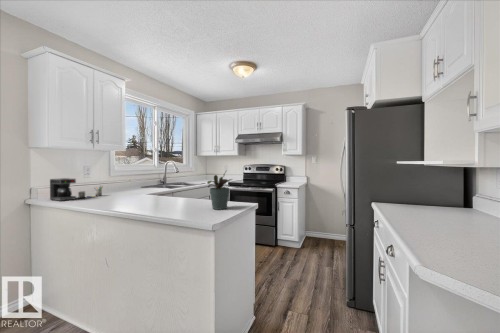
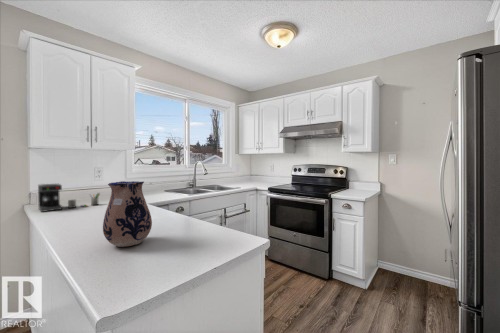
ceramic pitcher: none [164,170,192,209] -> present [103,181,152,247]
potted plant: present [207,173,232,210] -> none [158,184,213,257]

